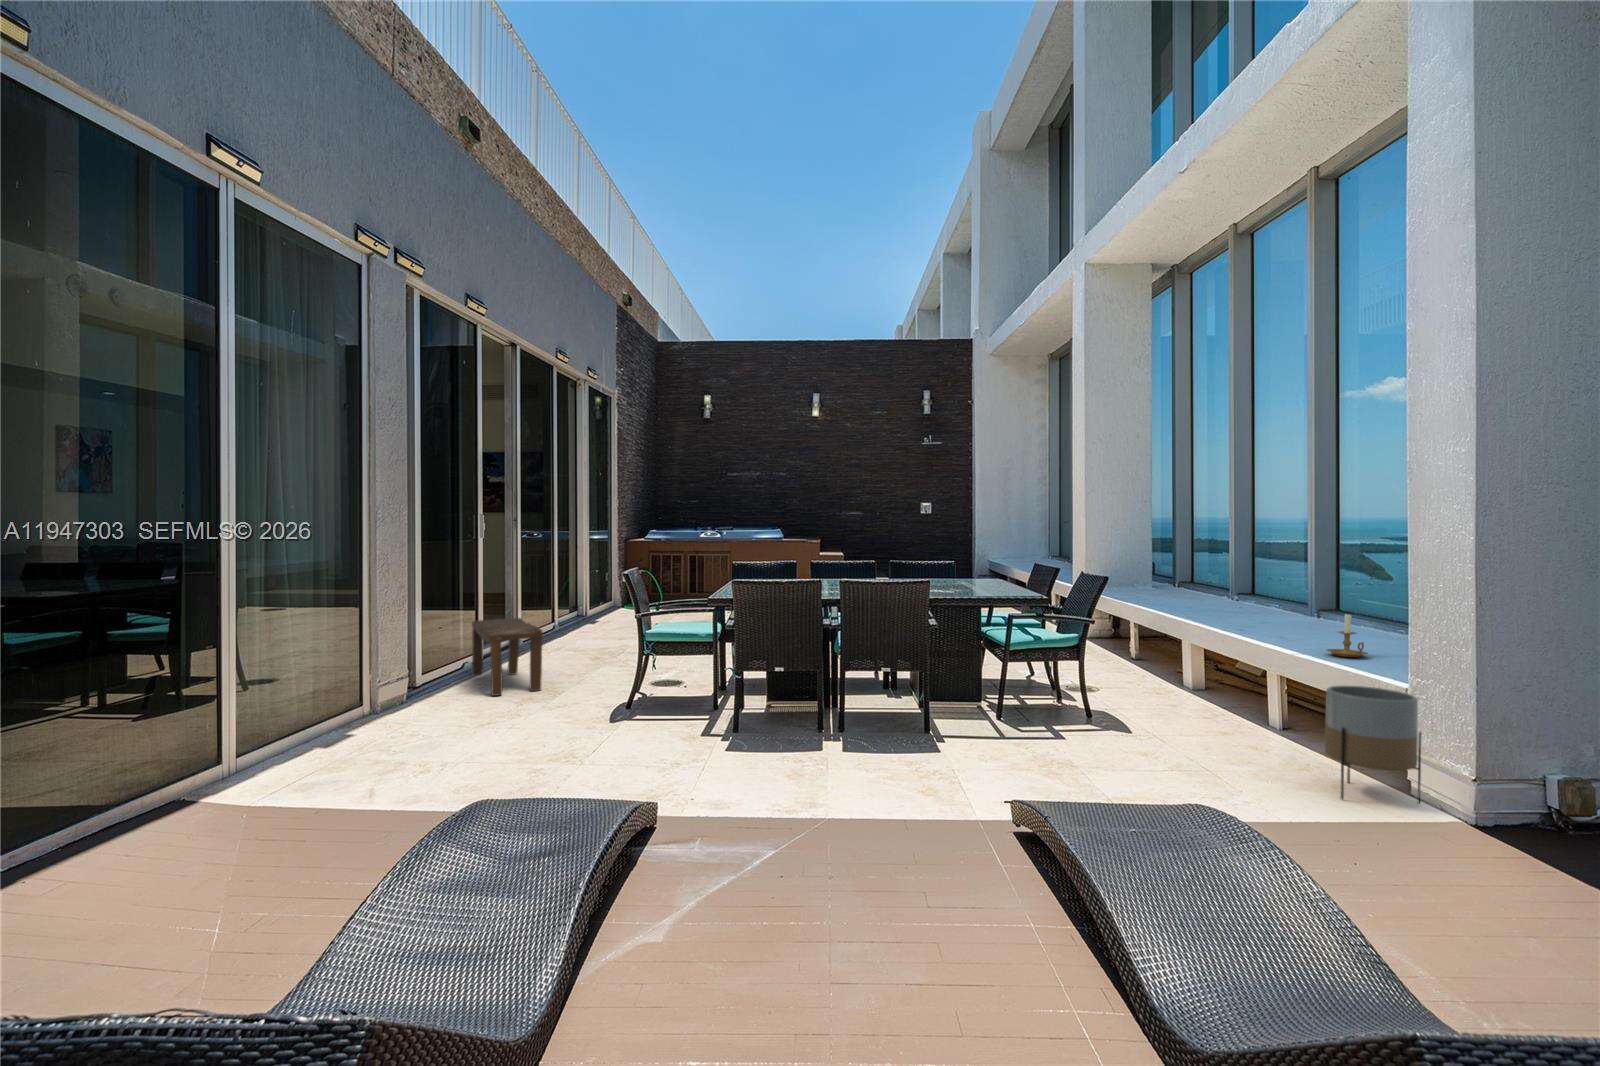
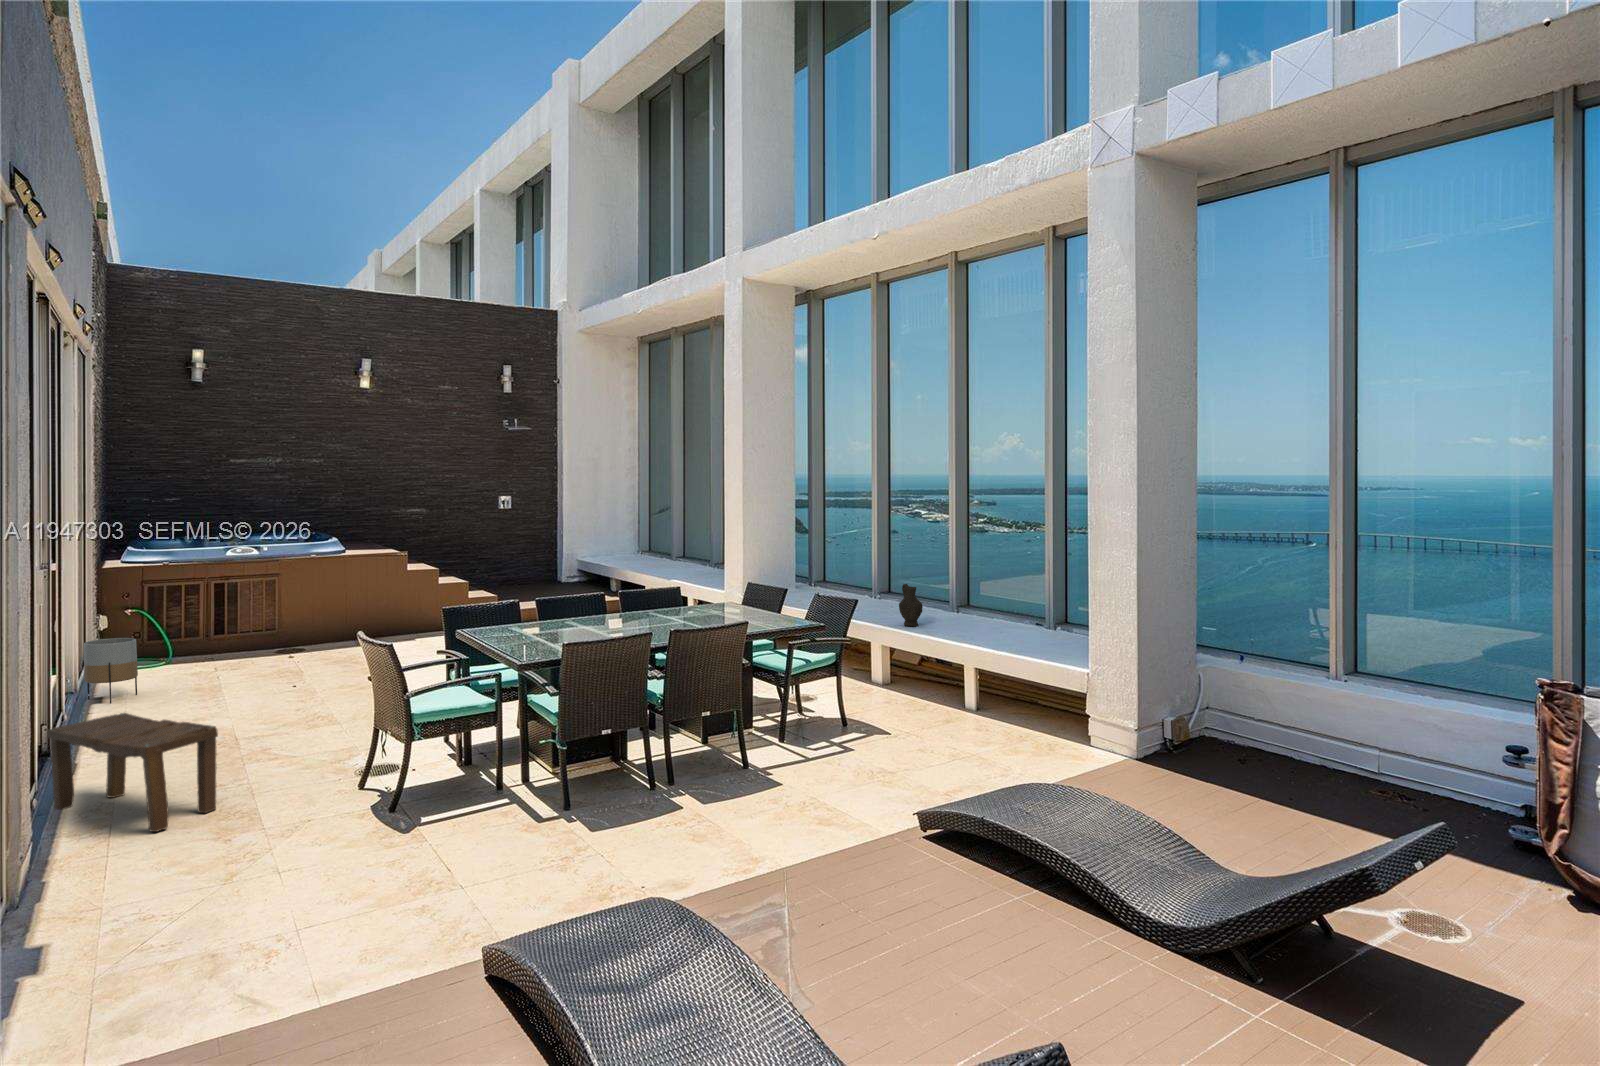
decorative vase: none [1215,576,1246,625] -> present [899,584,923,626]
candle holder: present [1326,613,1368,657] -> none [1012,616,1039,650]
planter: present [1325,686,1421,804] -> present [84,638,138,703]

